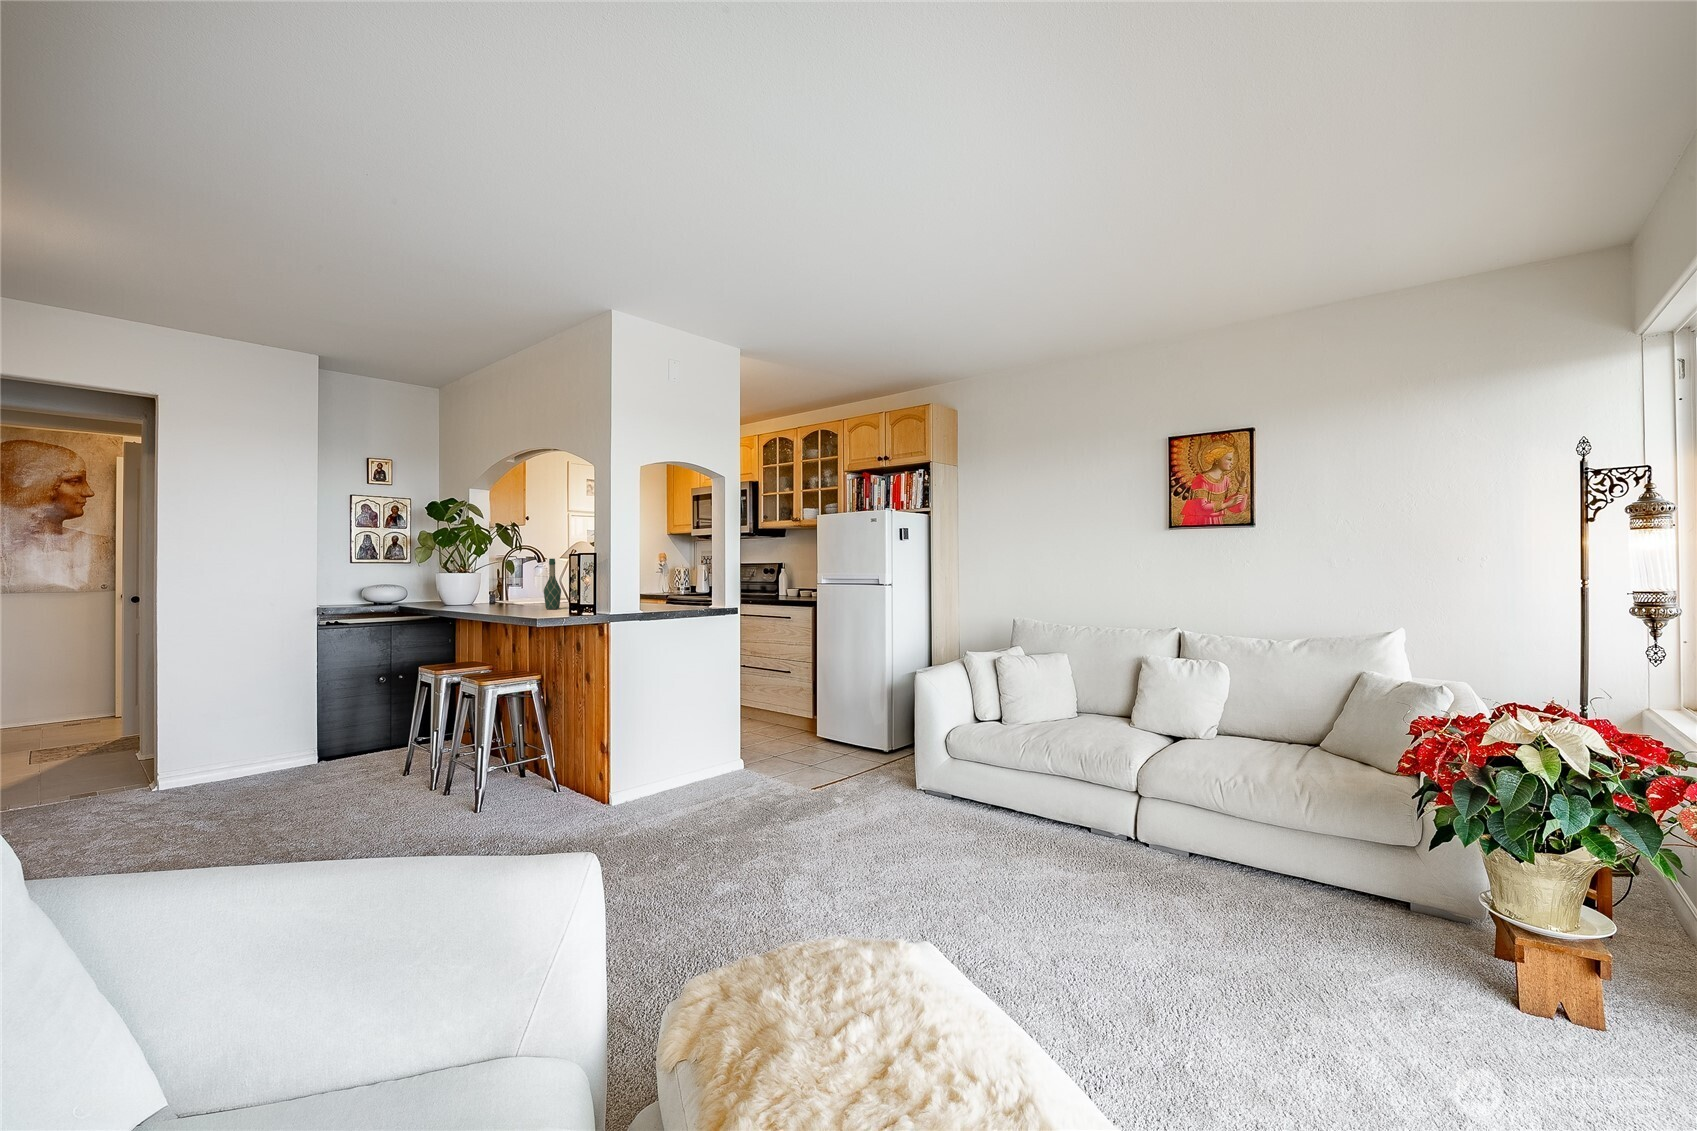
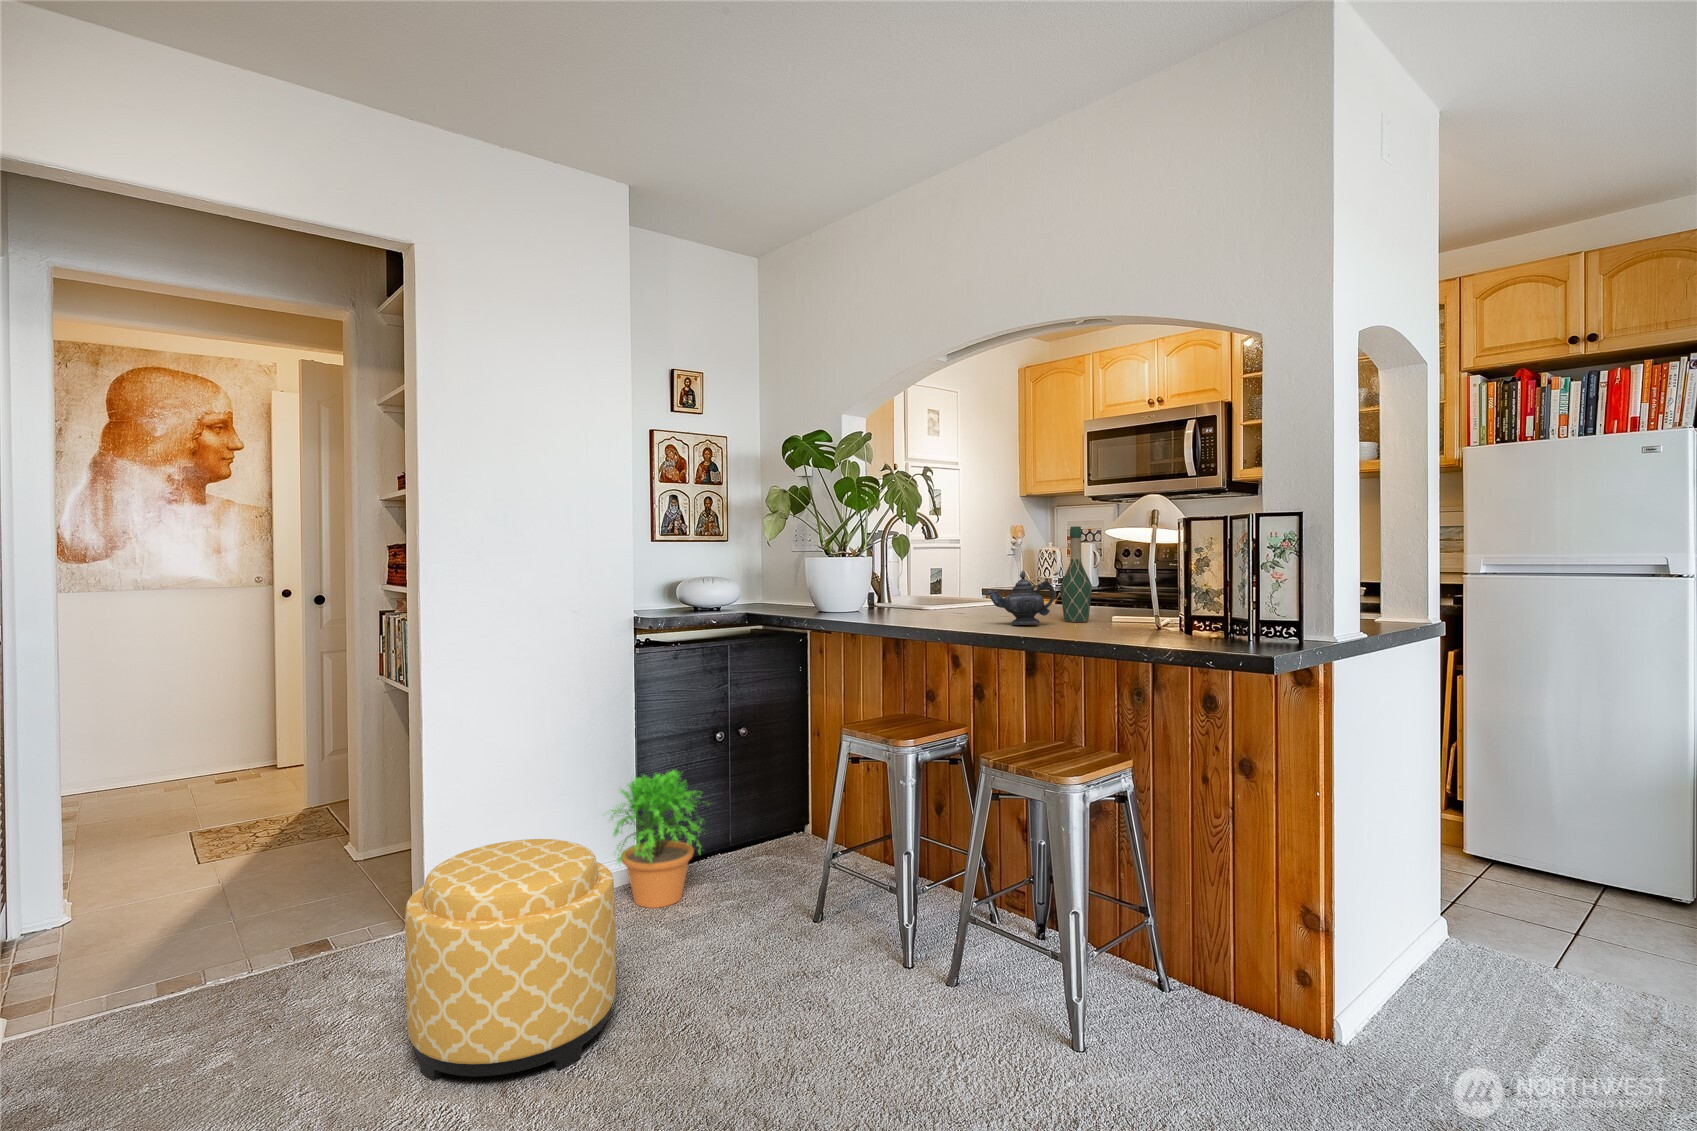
teapot: none [487,582,525,611] -> present [987,571,1055,625]
potted plant: none [283,694,358,773] -> present [611,770,701,908]
ottoman: none [110,723,245,835] -> present [405,839,616,1081]

